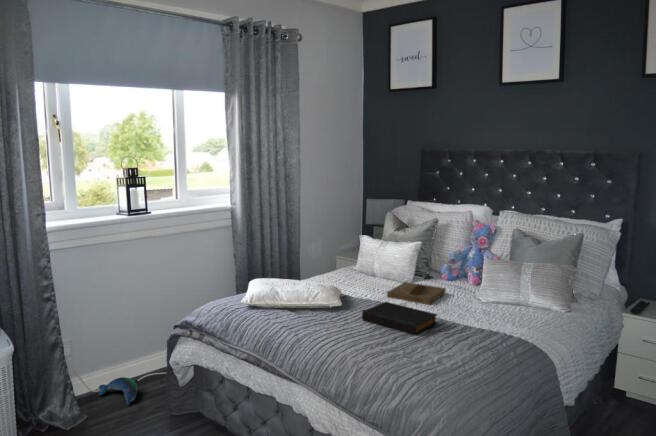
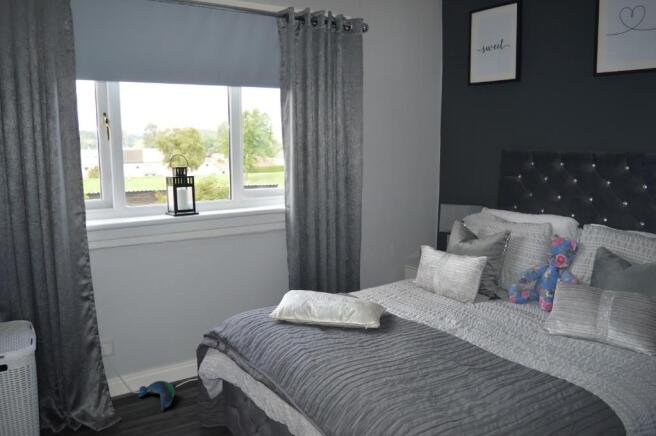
tray: present [387,282,446,305] -> none [436,303,507,333]
book: present [362,302,437,335] -> none [395,327,483,372]

